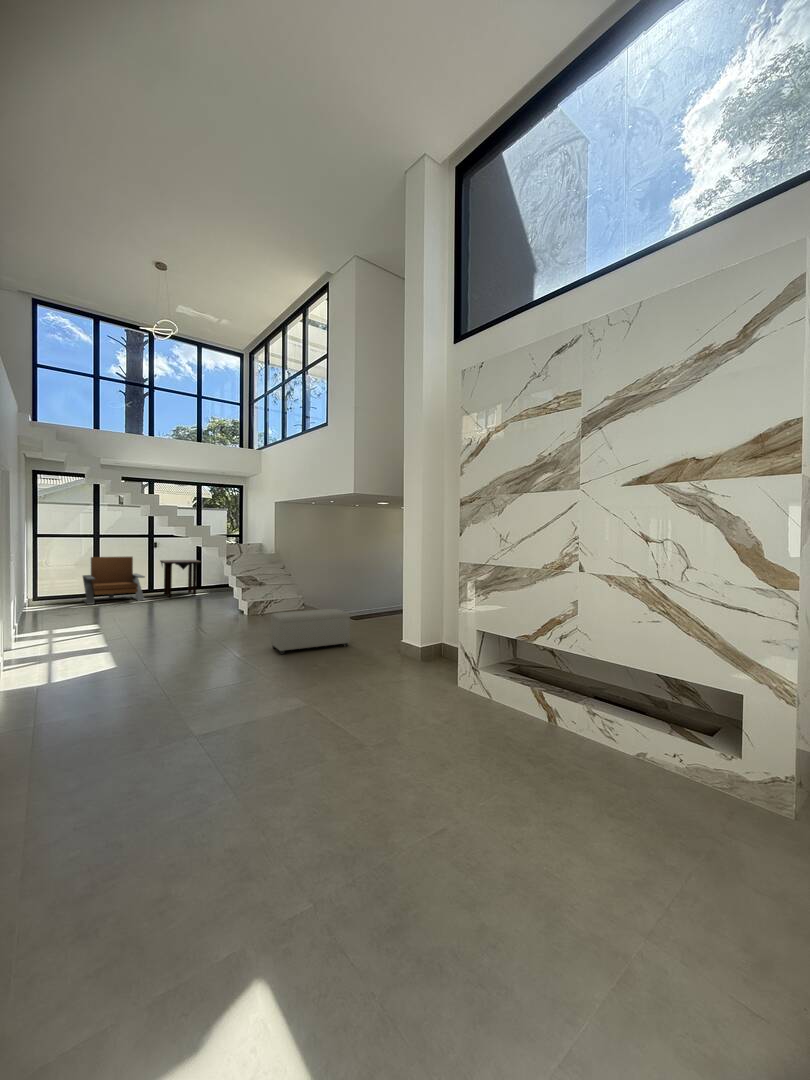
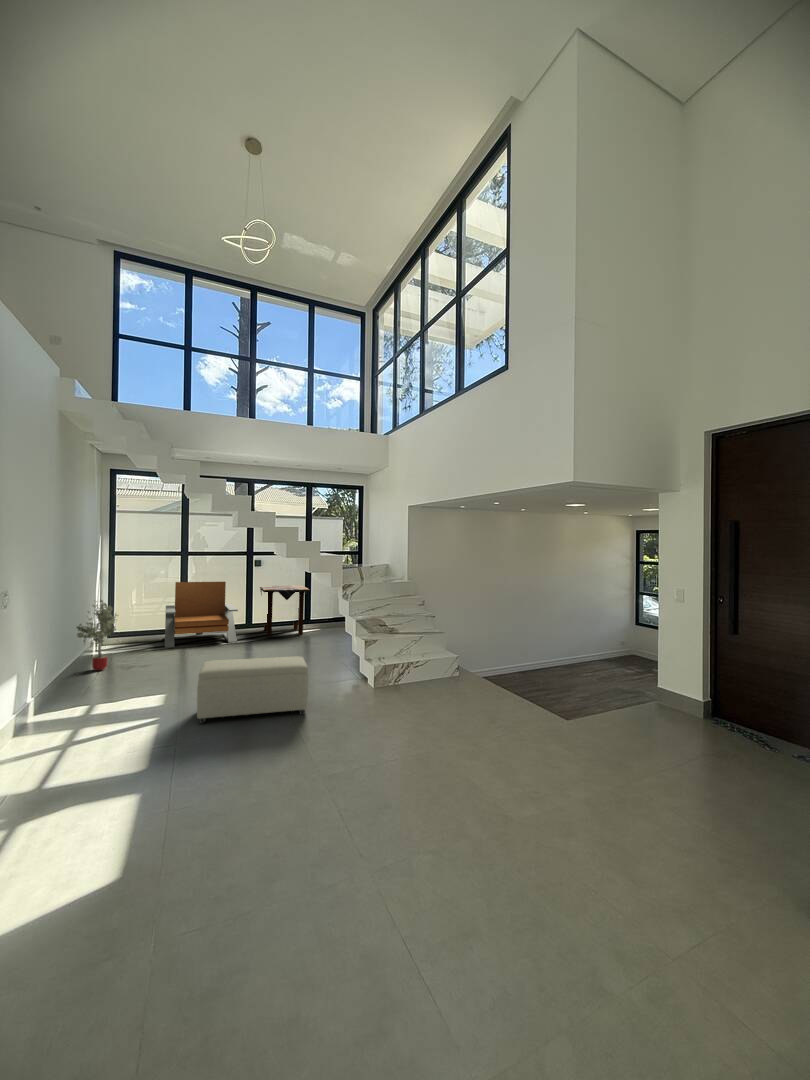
potted tree: none [24,567,58,617] -> present [77,600,118,671]
ottoman: present [271,609,350,654] -> present [197,657,308,723]

